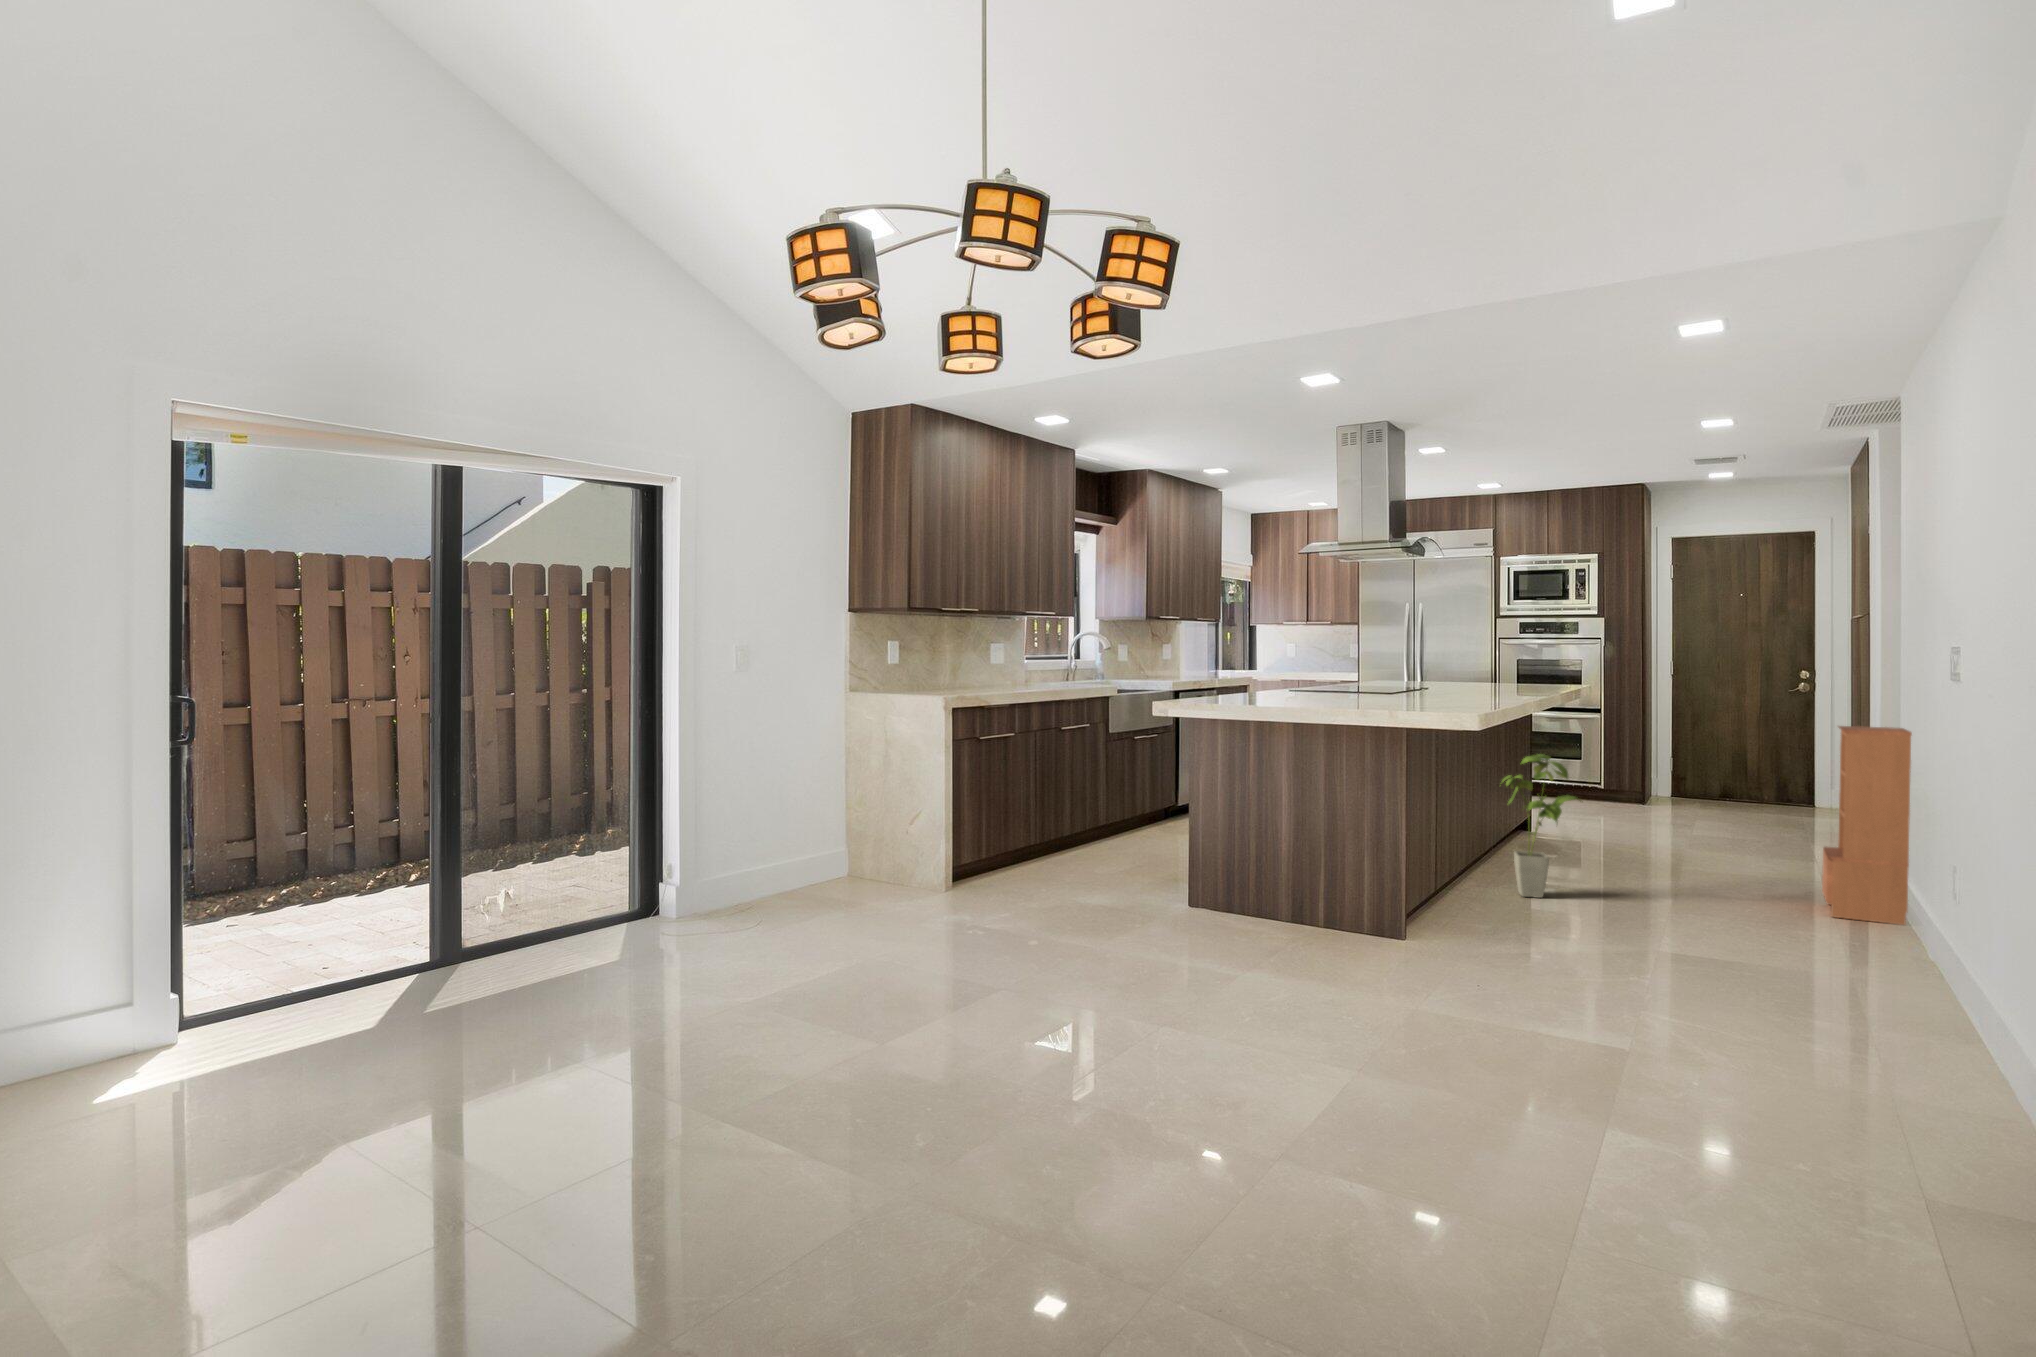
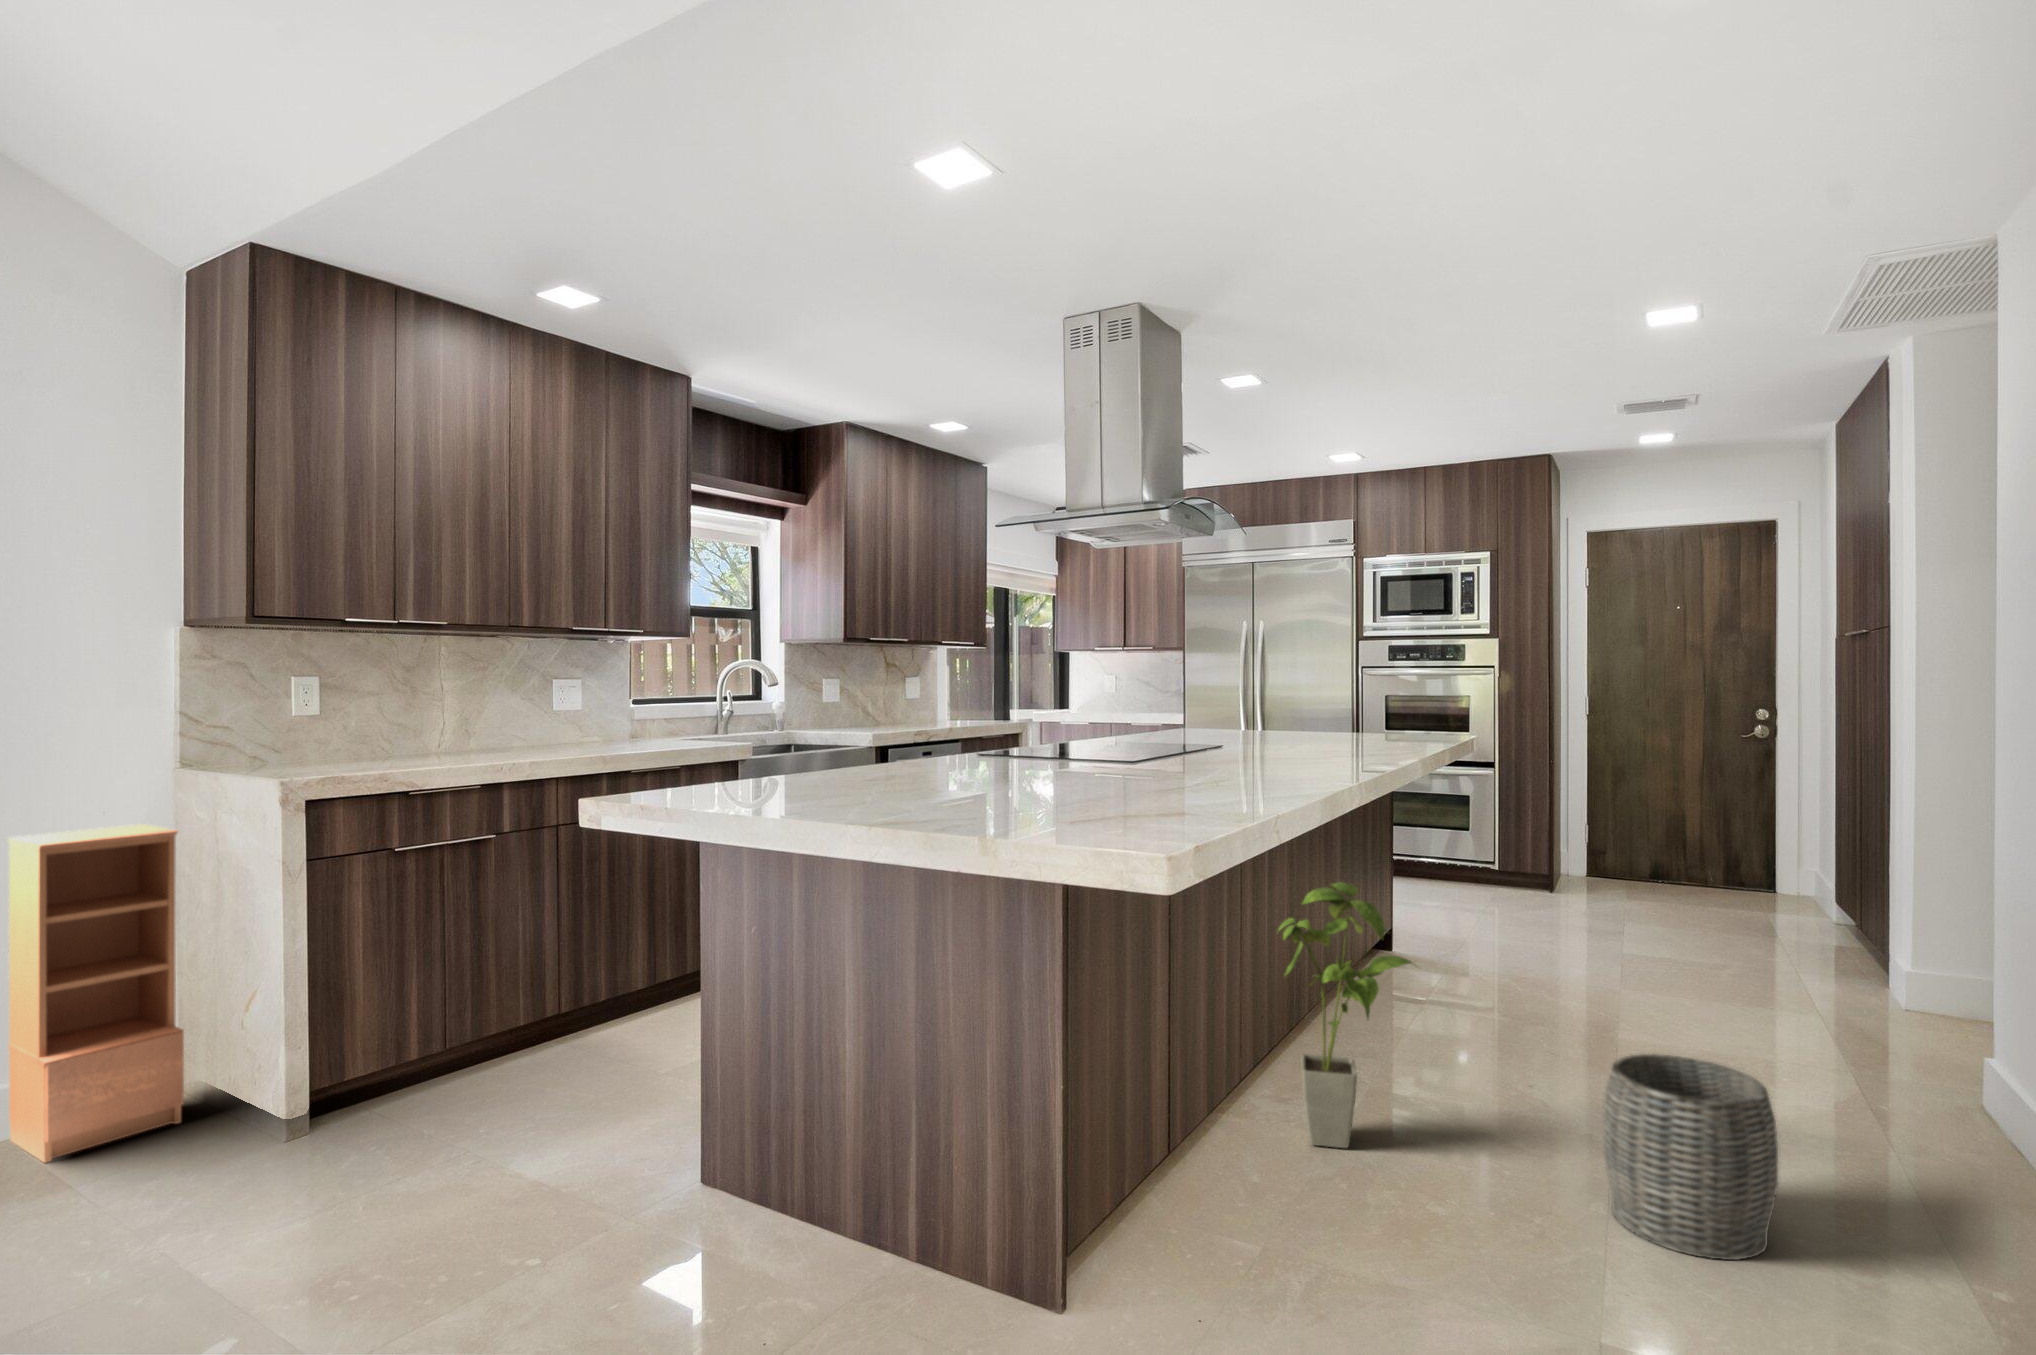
bookcase: present [1822,726,1912,925] -> present [8,824,184,1163]
woven basket: none [1687,839,1778,928] -> present [1603,1054,1778,1260]

